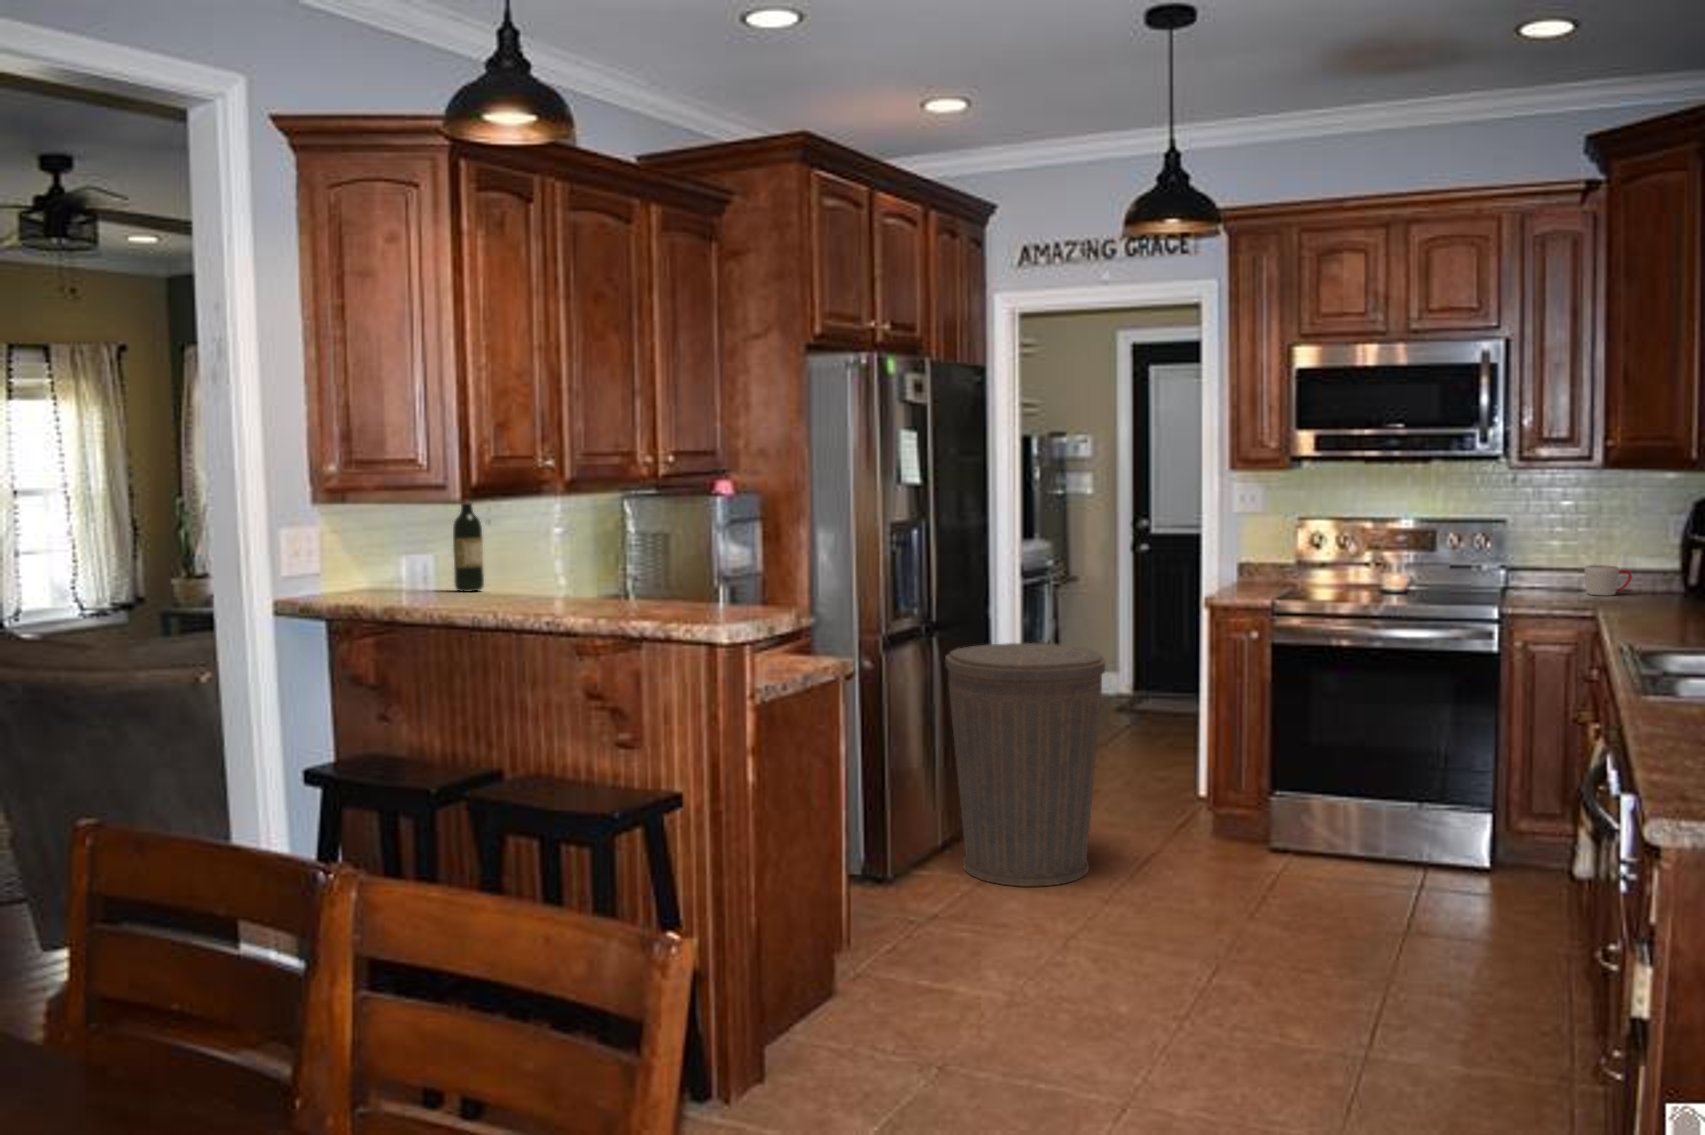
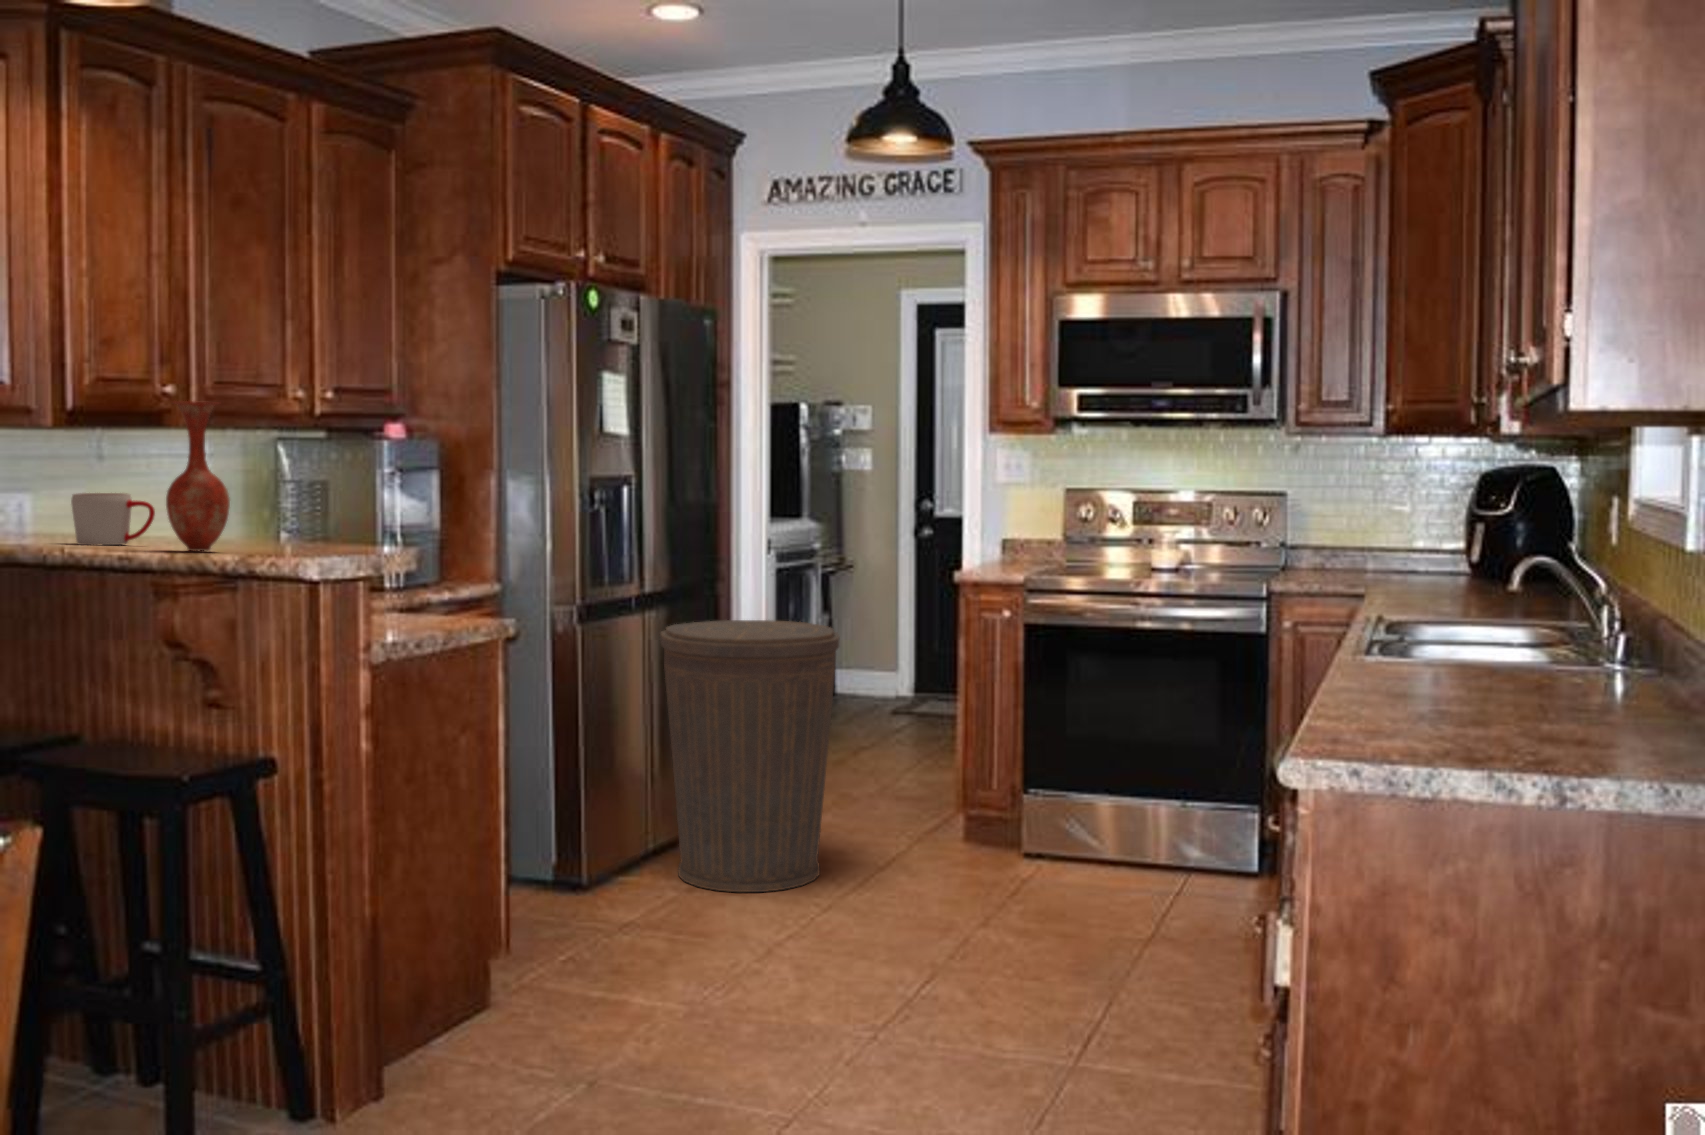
vase: none [591,492,641,618] -> present [166,401,230,551]
wine bottle: present [453,503,484,592] -> none [35,404,74,534]
mug: present [1585,565,1632,595] -> present [71,493,155,545]

